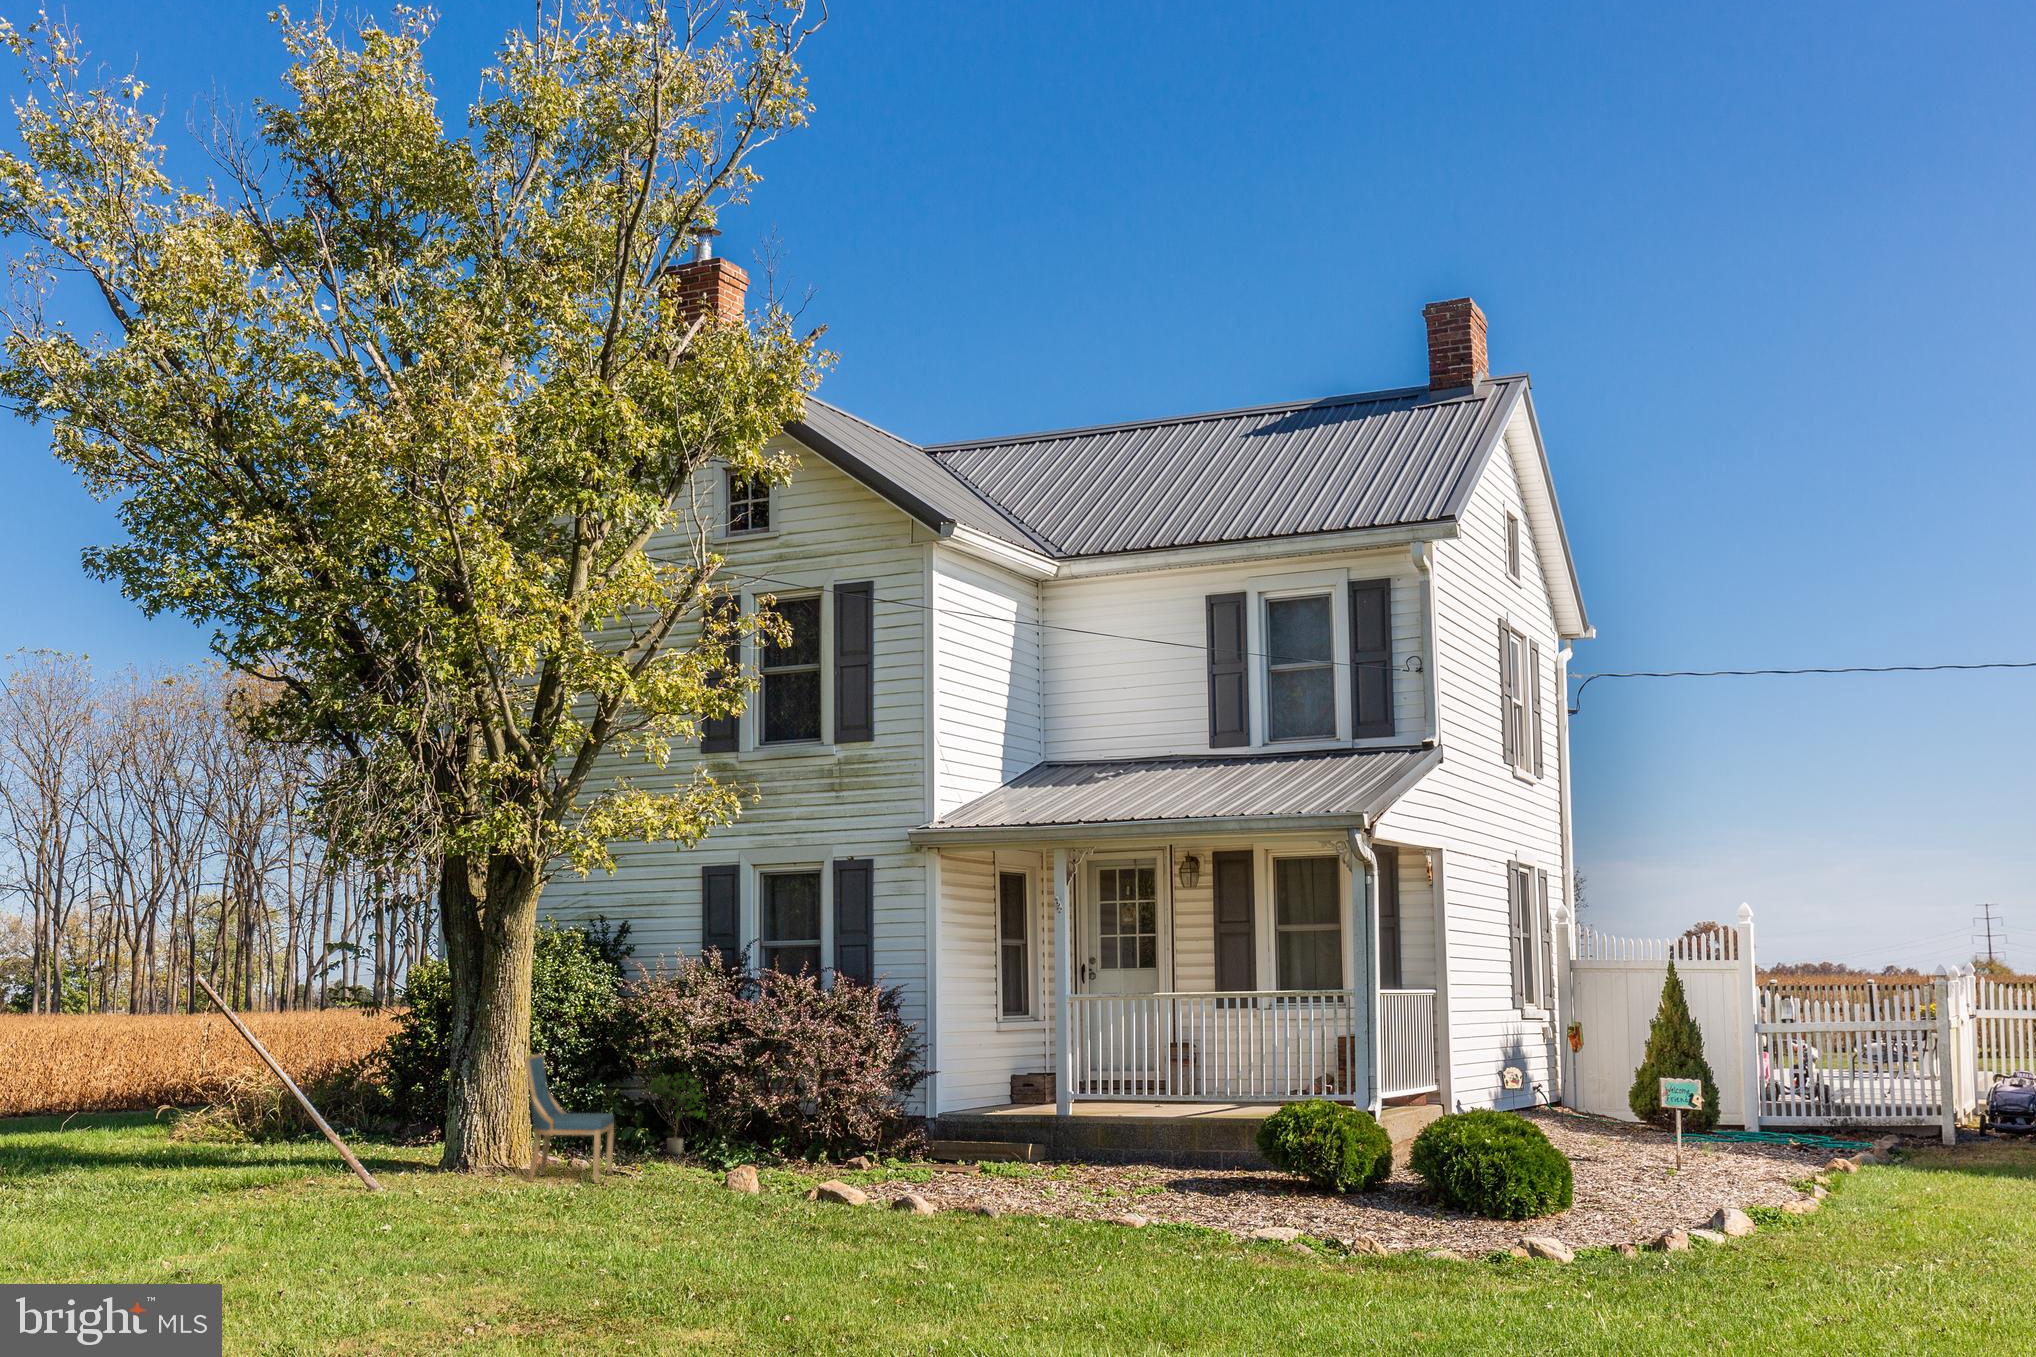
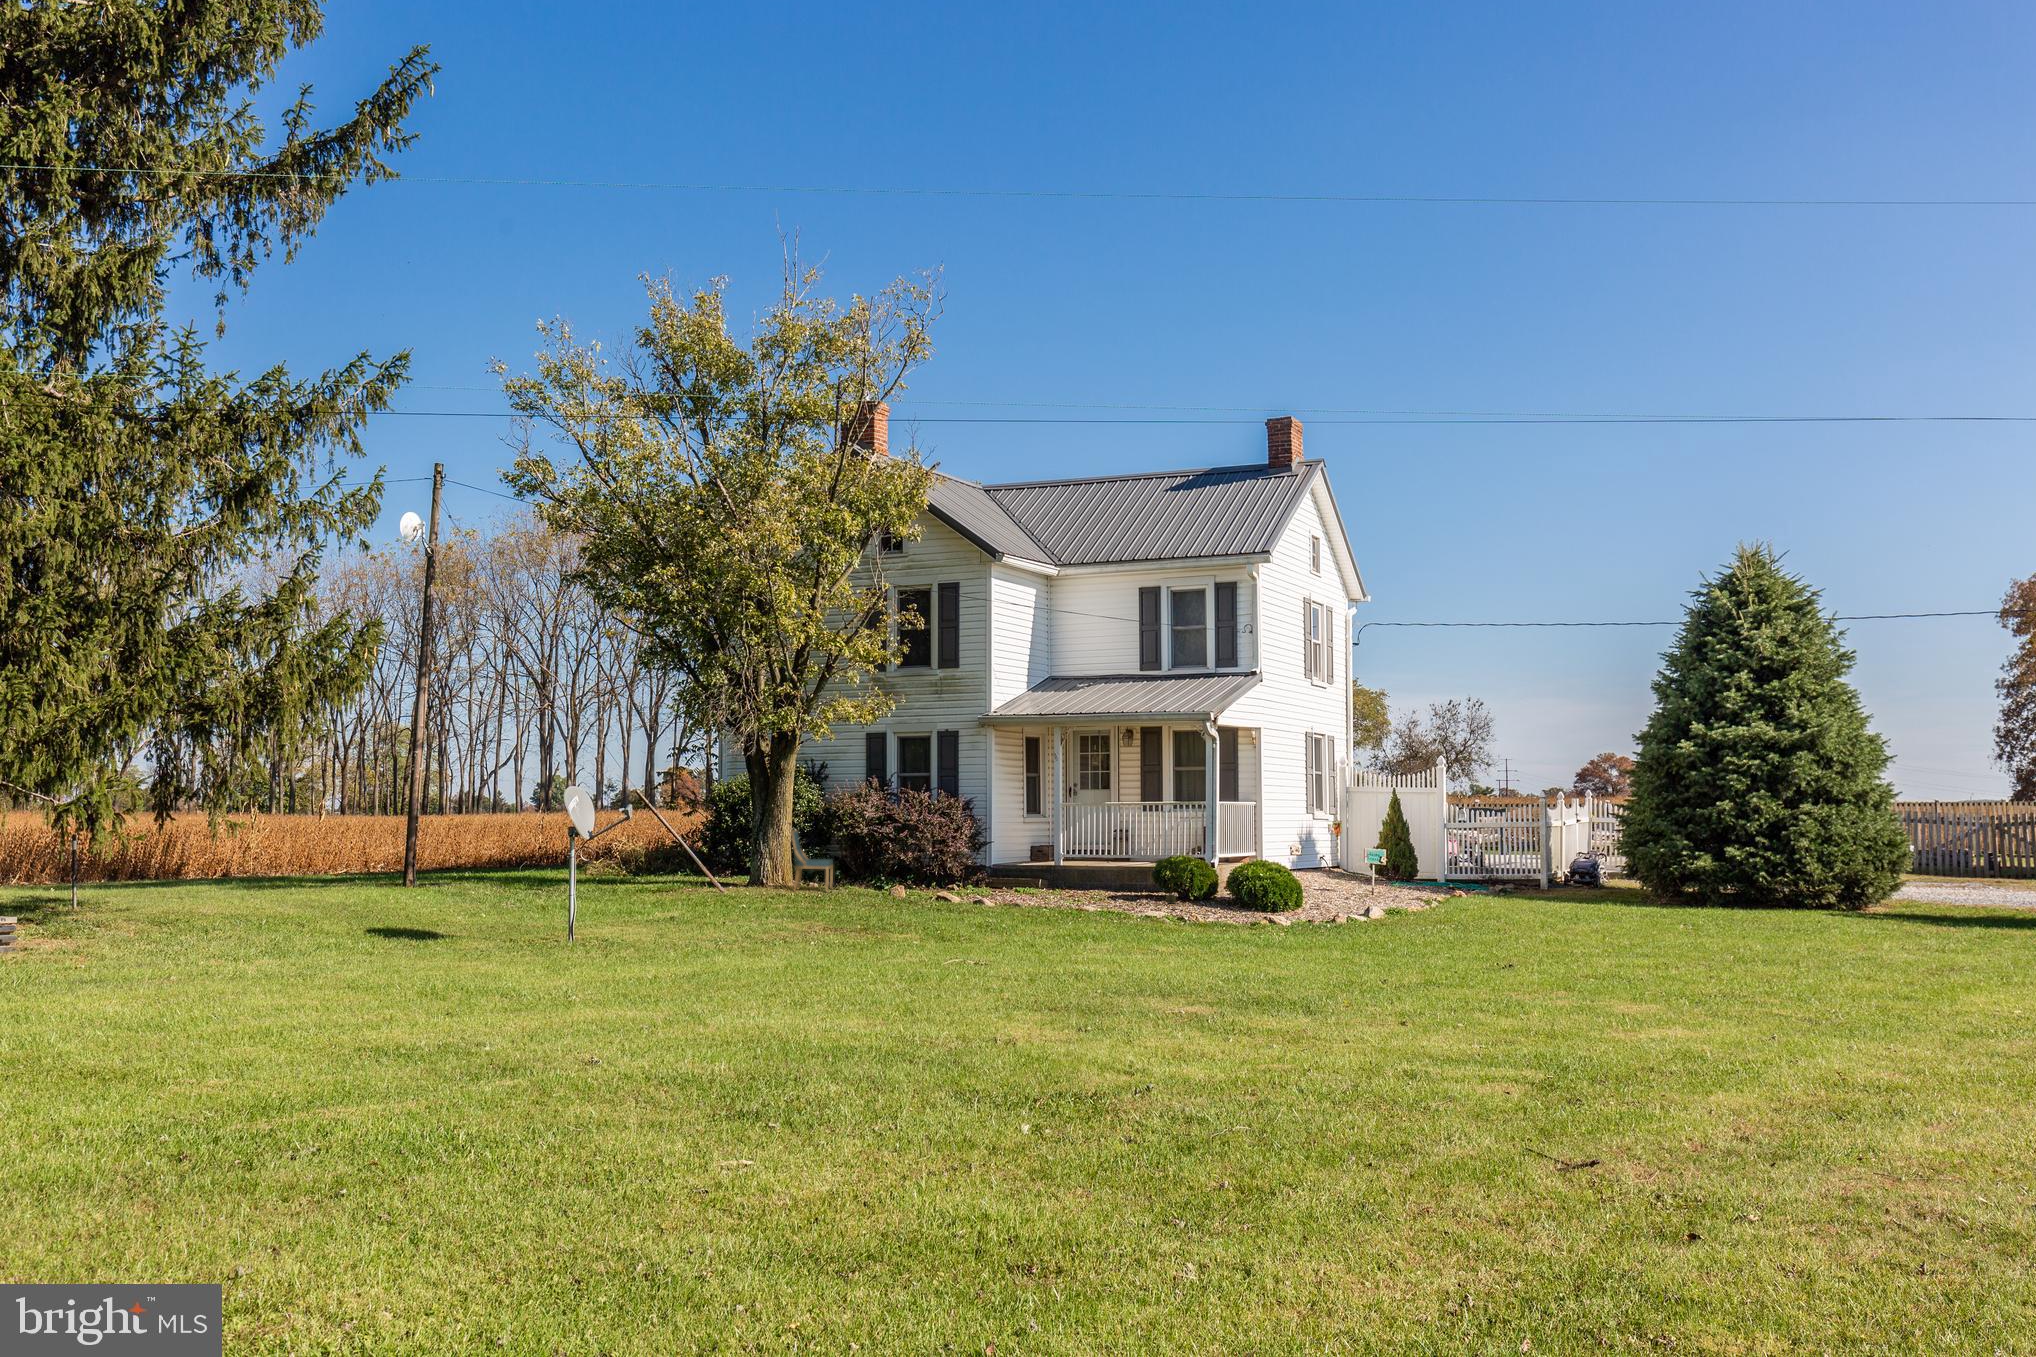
potted plant: present [648,1073,706,1155] -> present [1155,857,1188,904]

